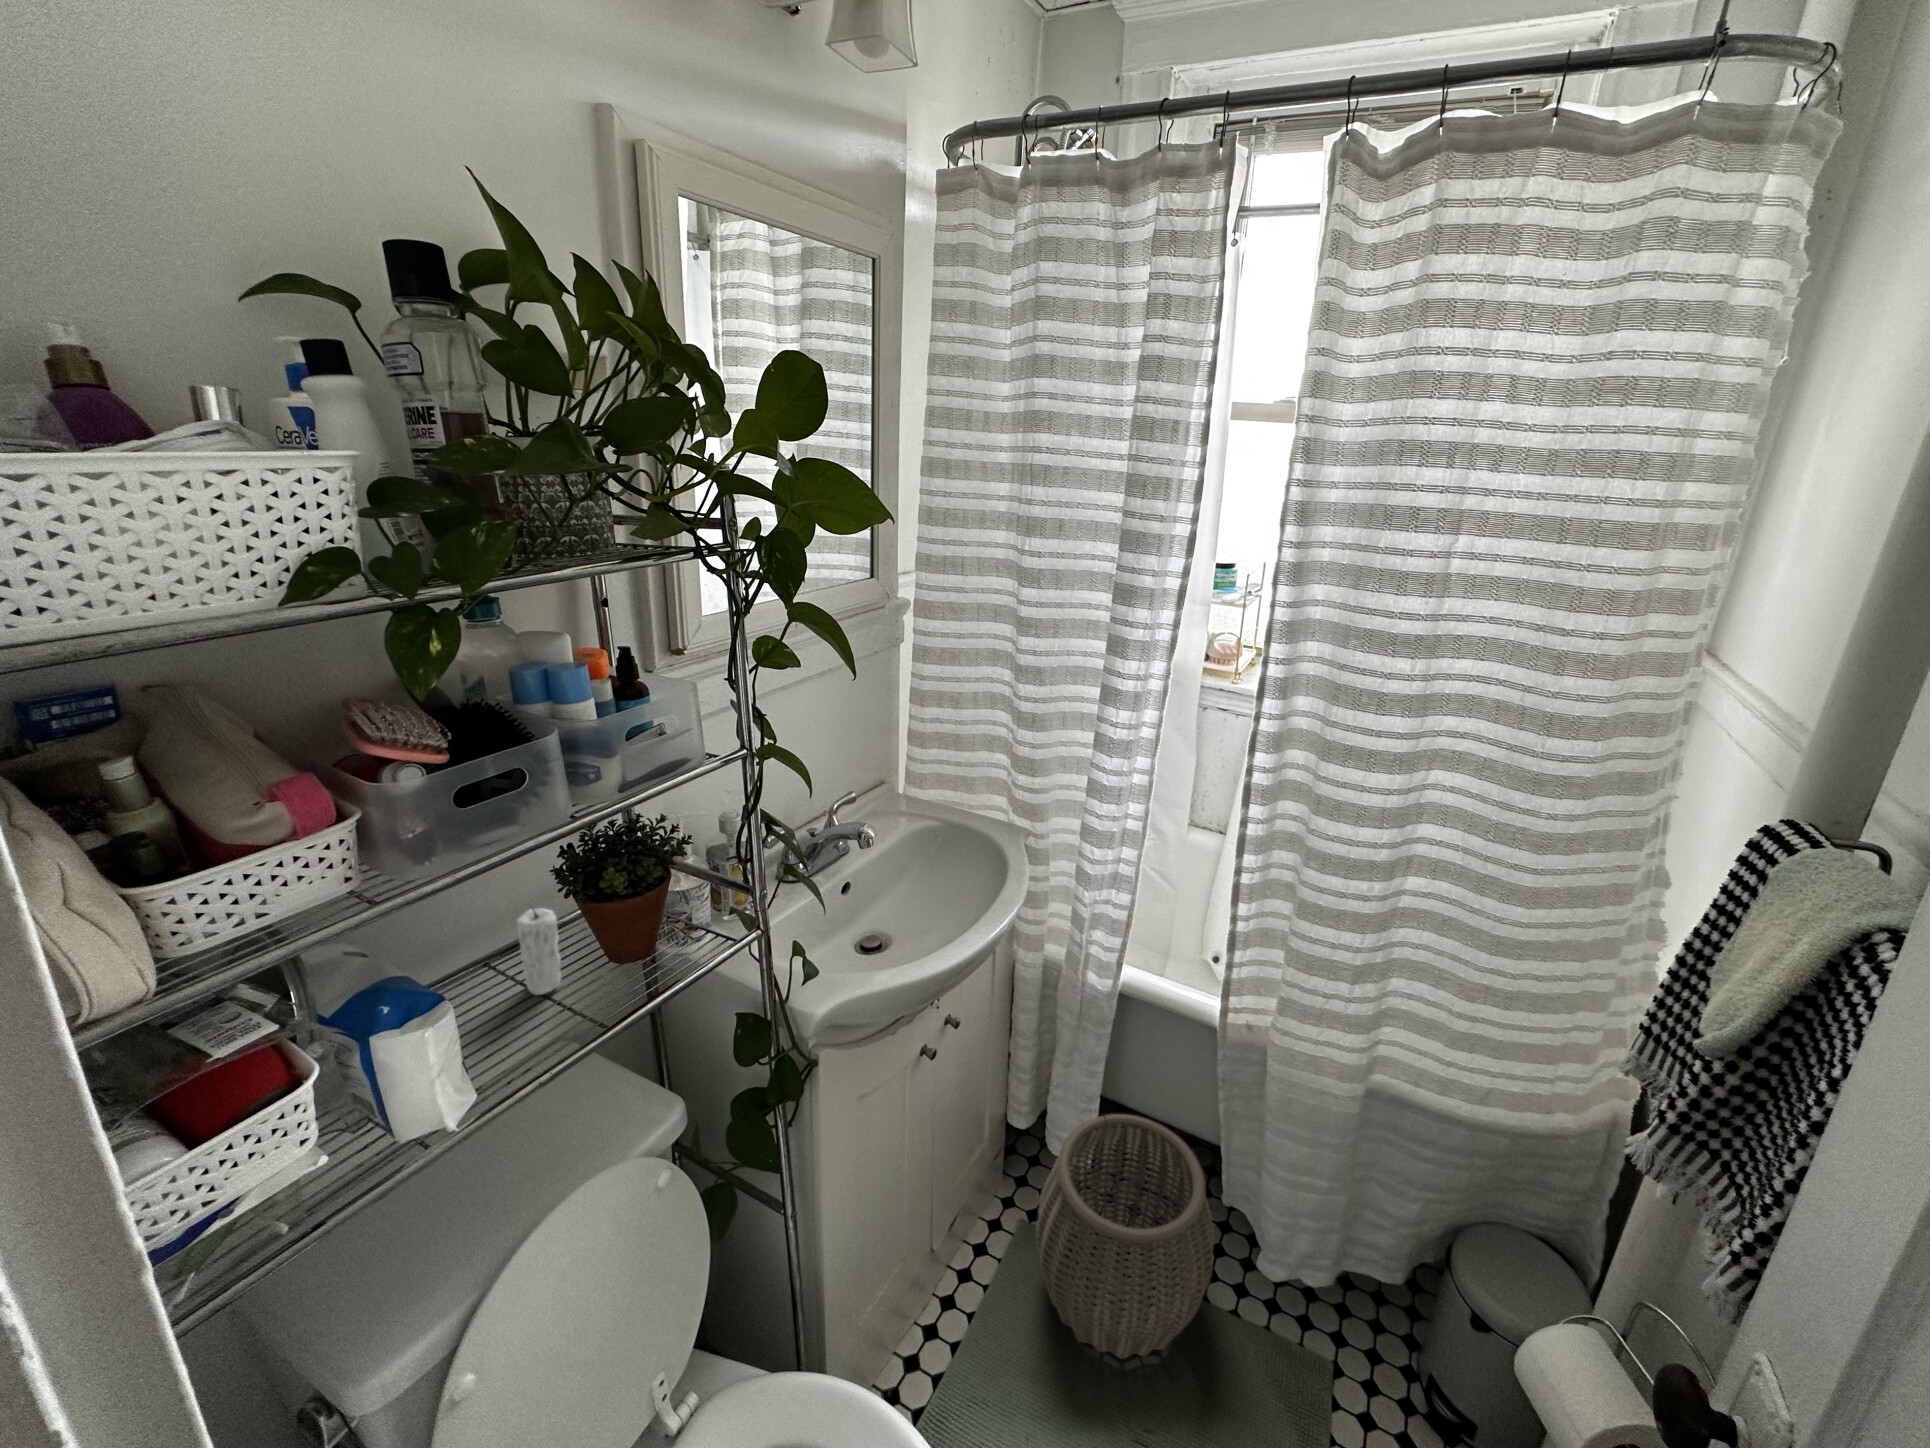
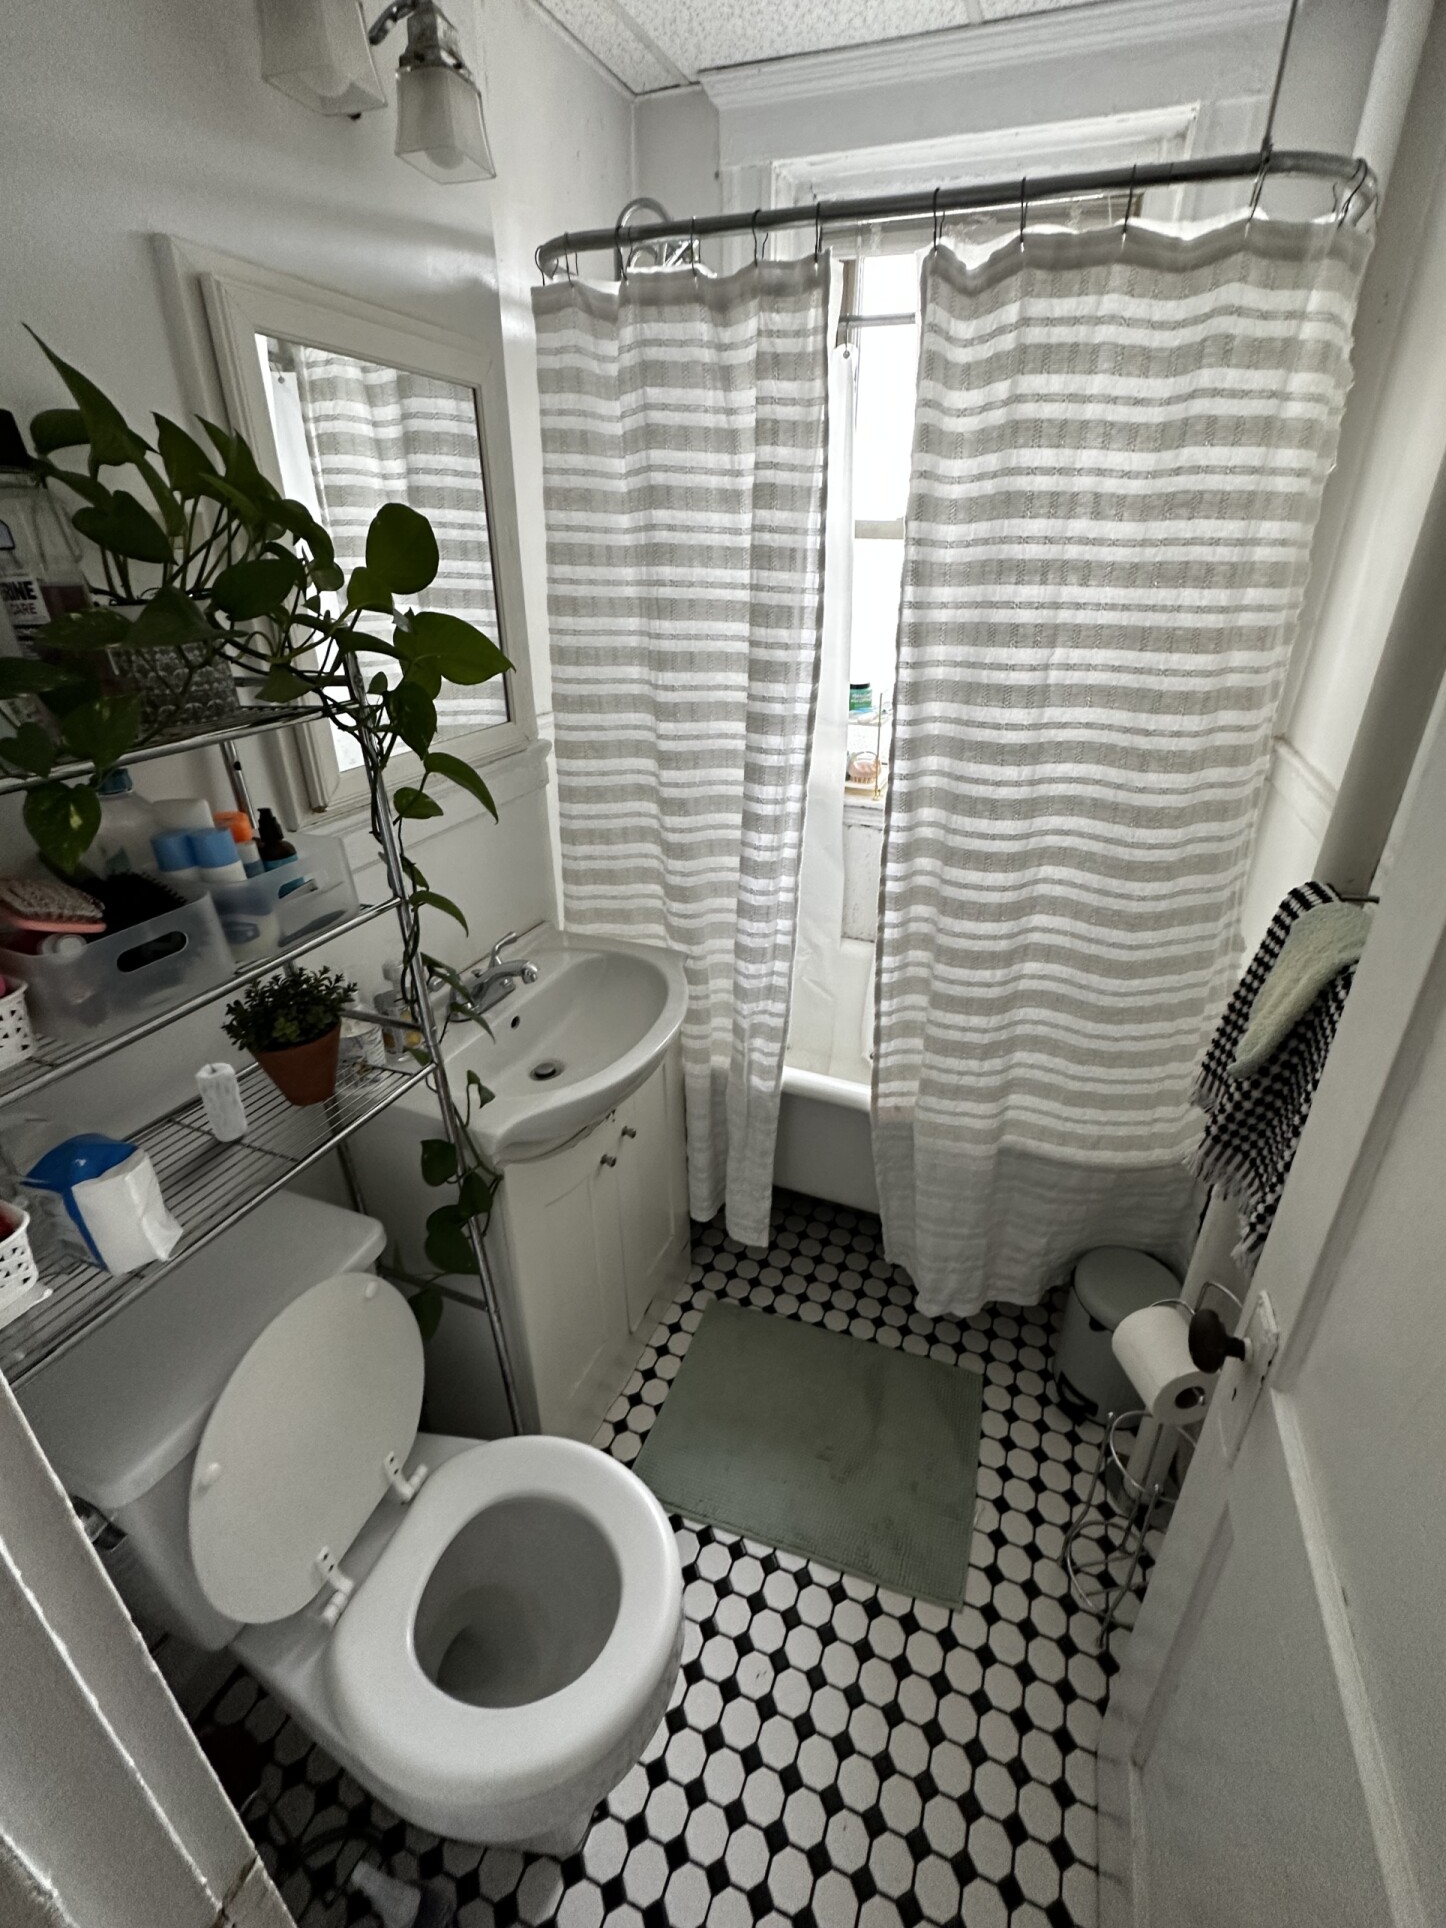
woven basket: present [1036,1114,1214,1359] -> none [722,1197,878,1395]

